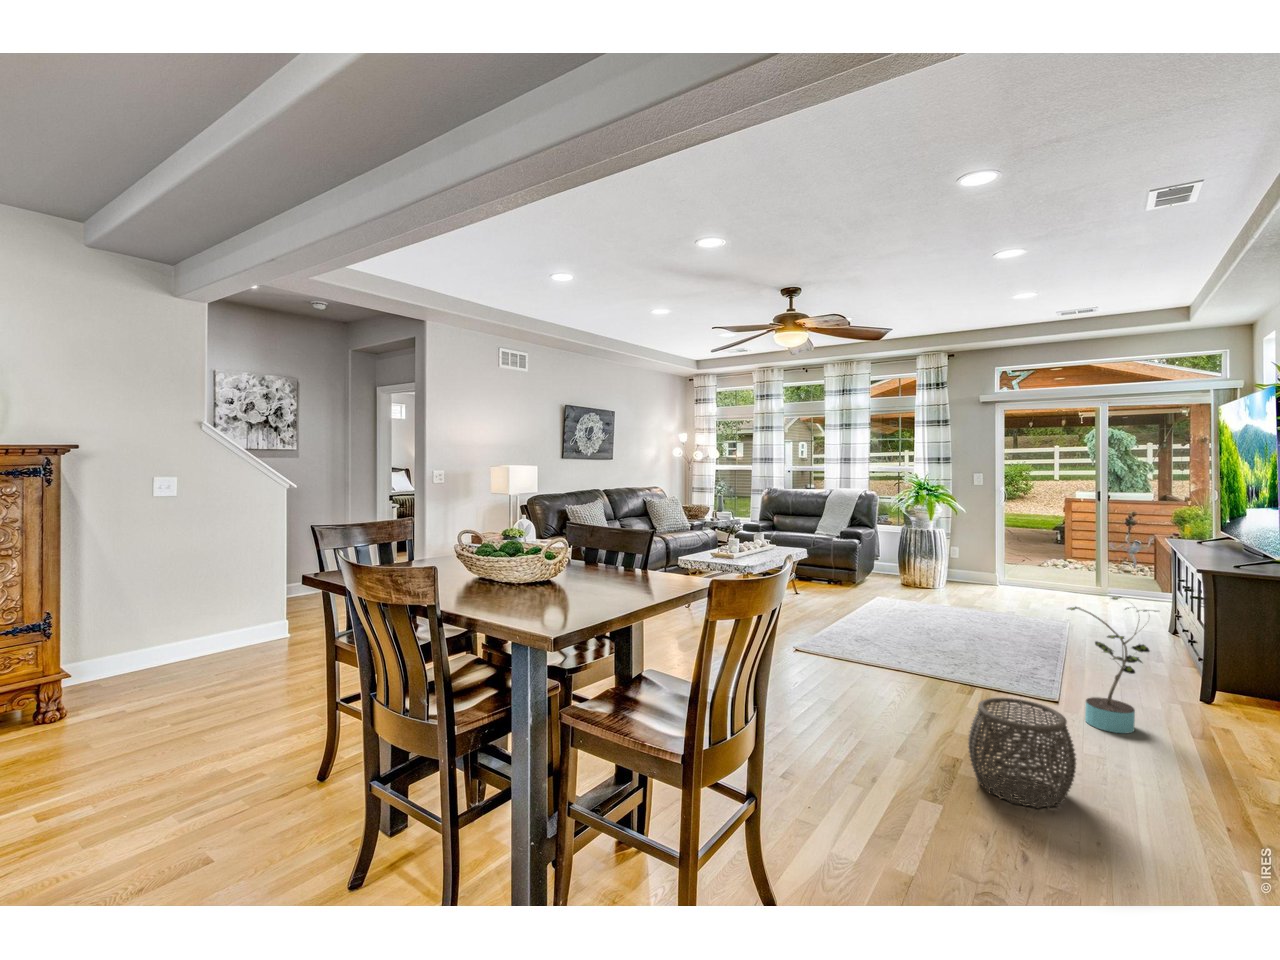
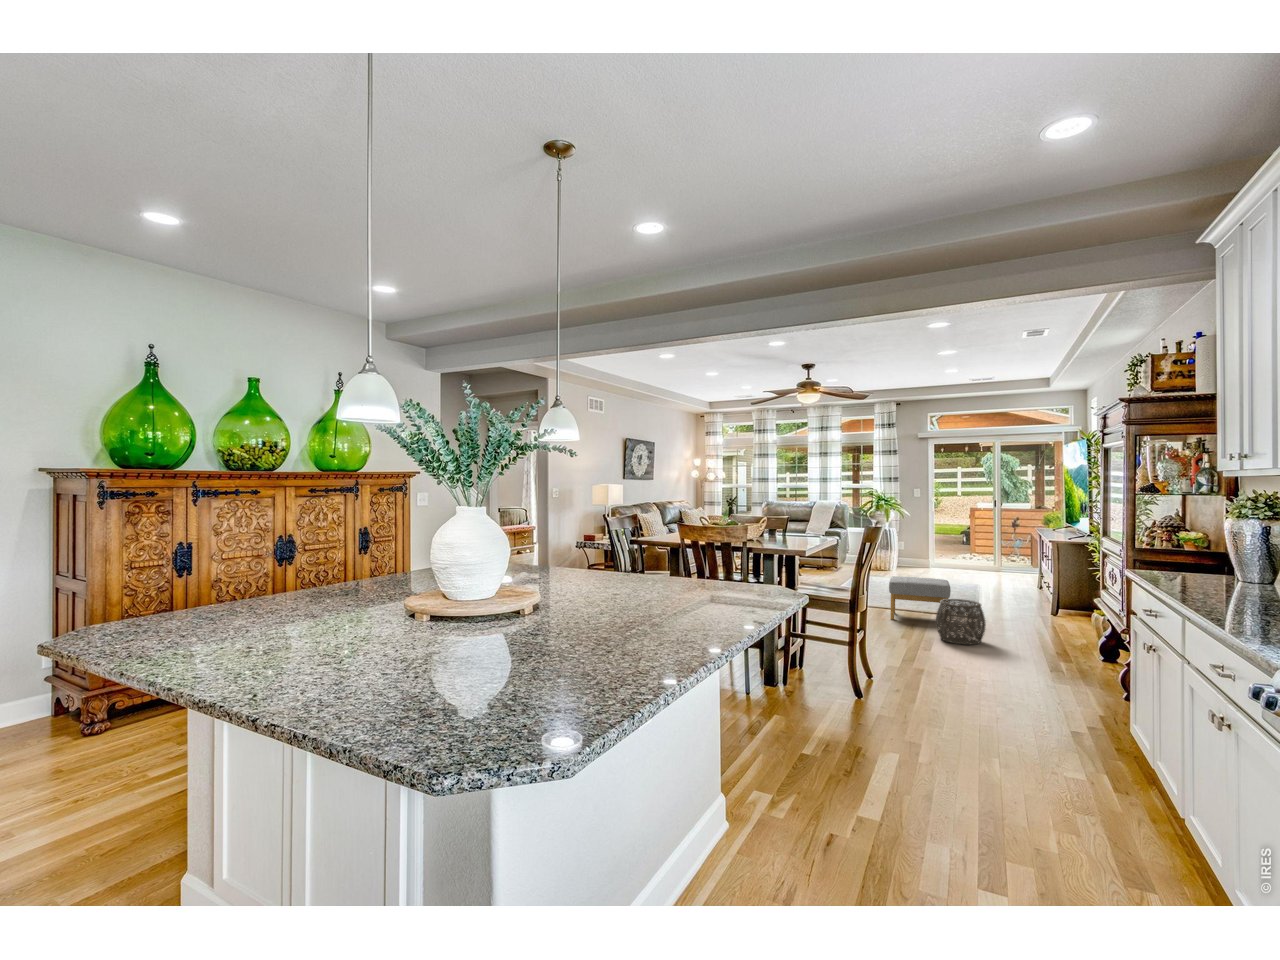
potted plant: present [1068,596,1157,733] -> none [980,554,1026,625]
footstool: none [894,627,1007,728] -> present [889,576,951,619]

